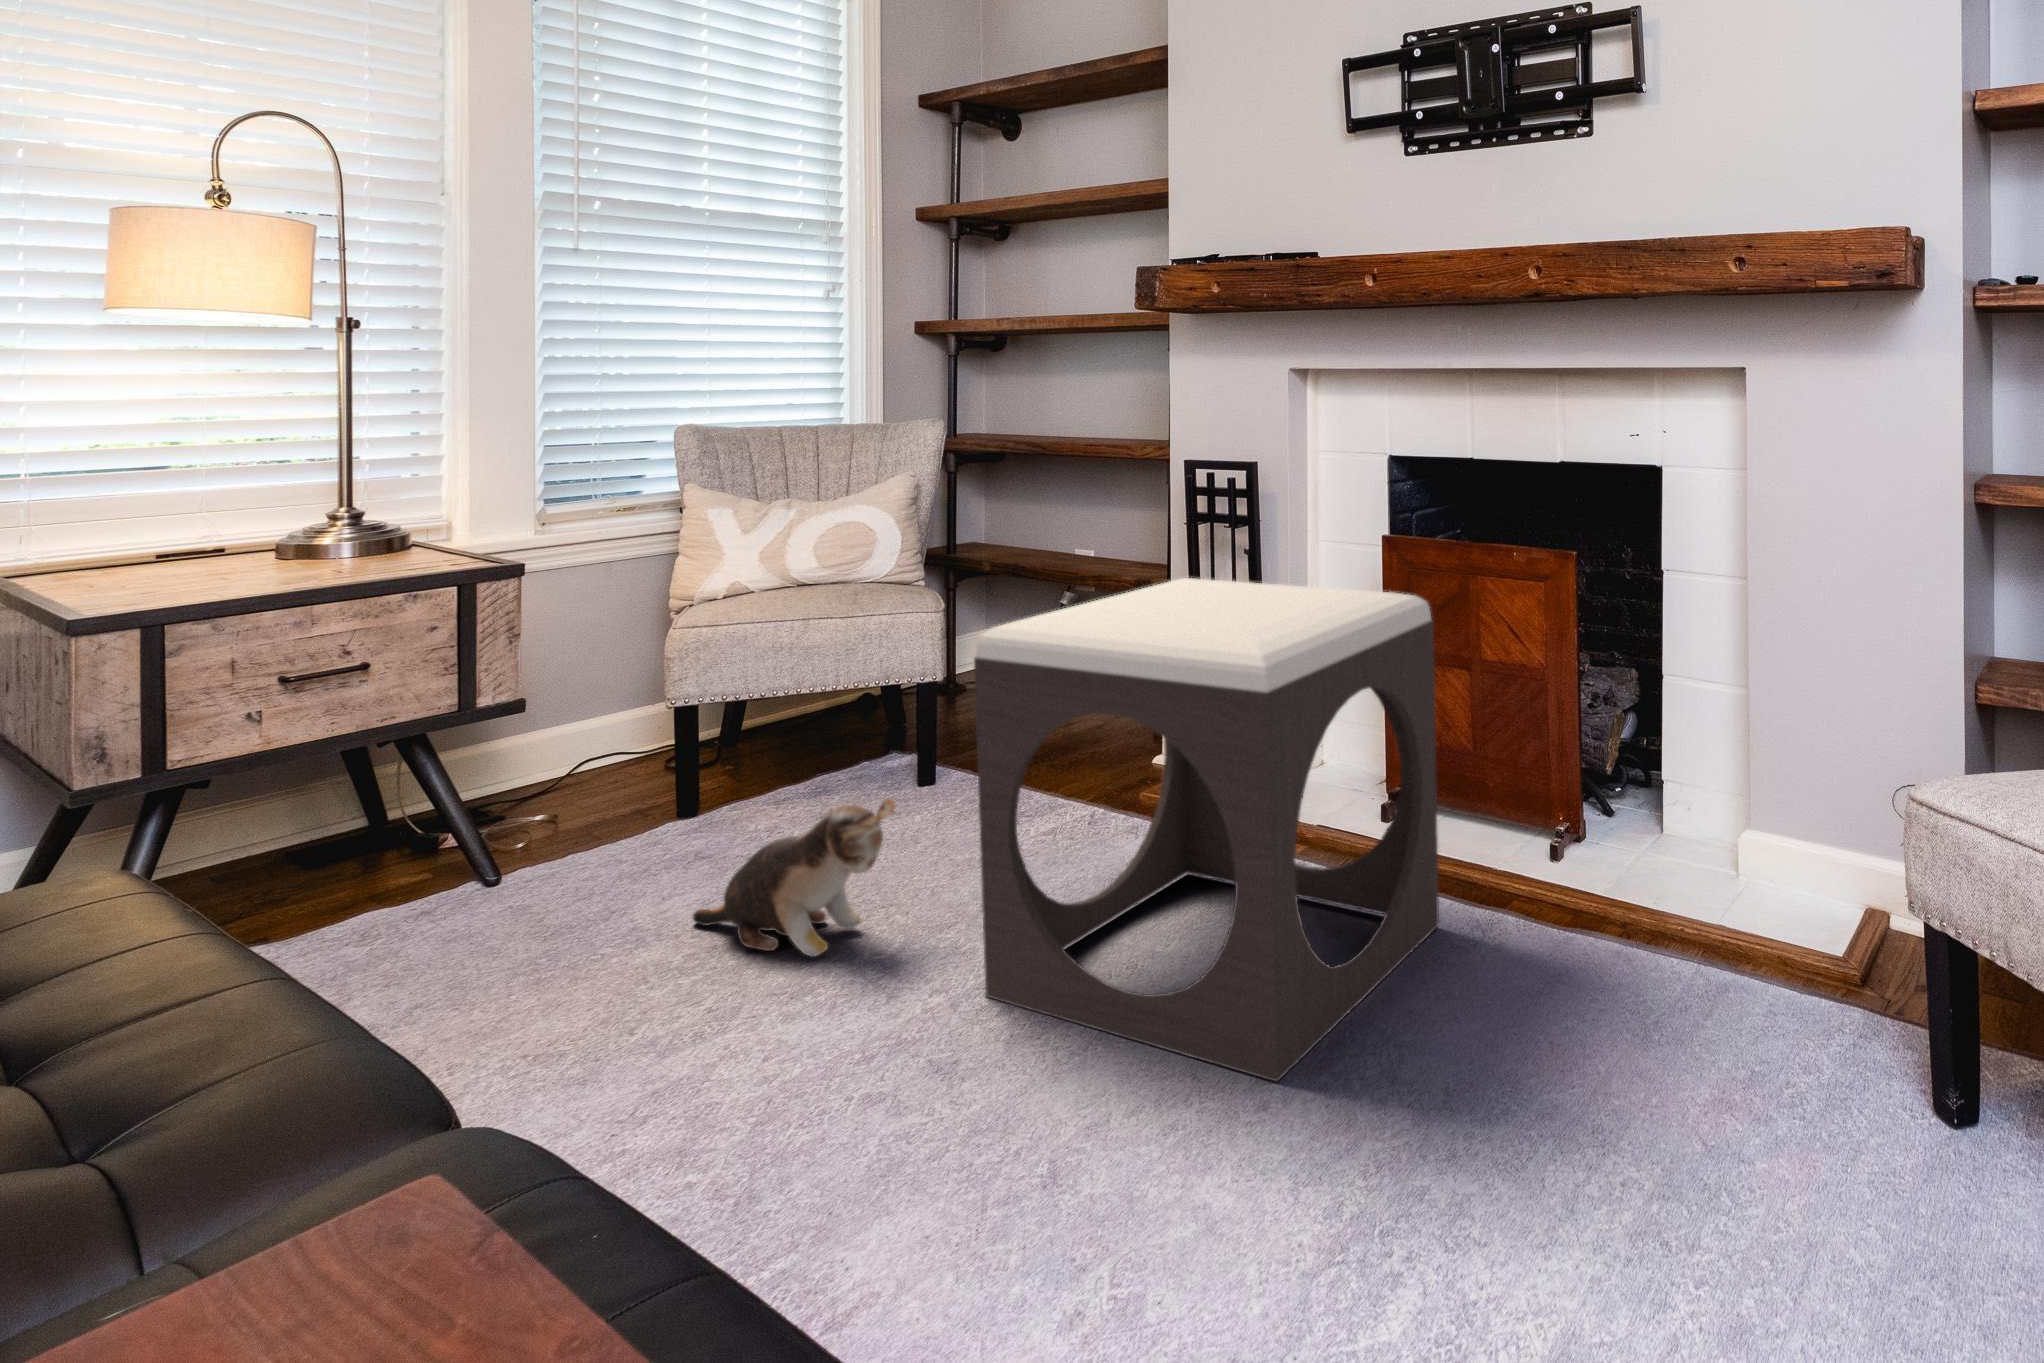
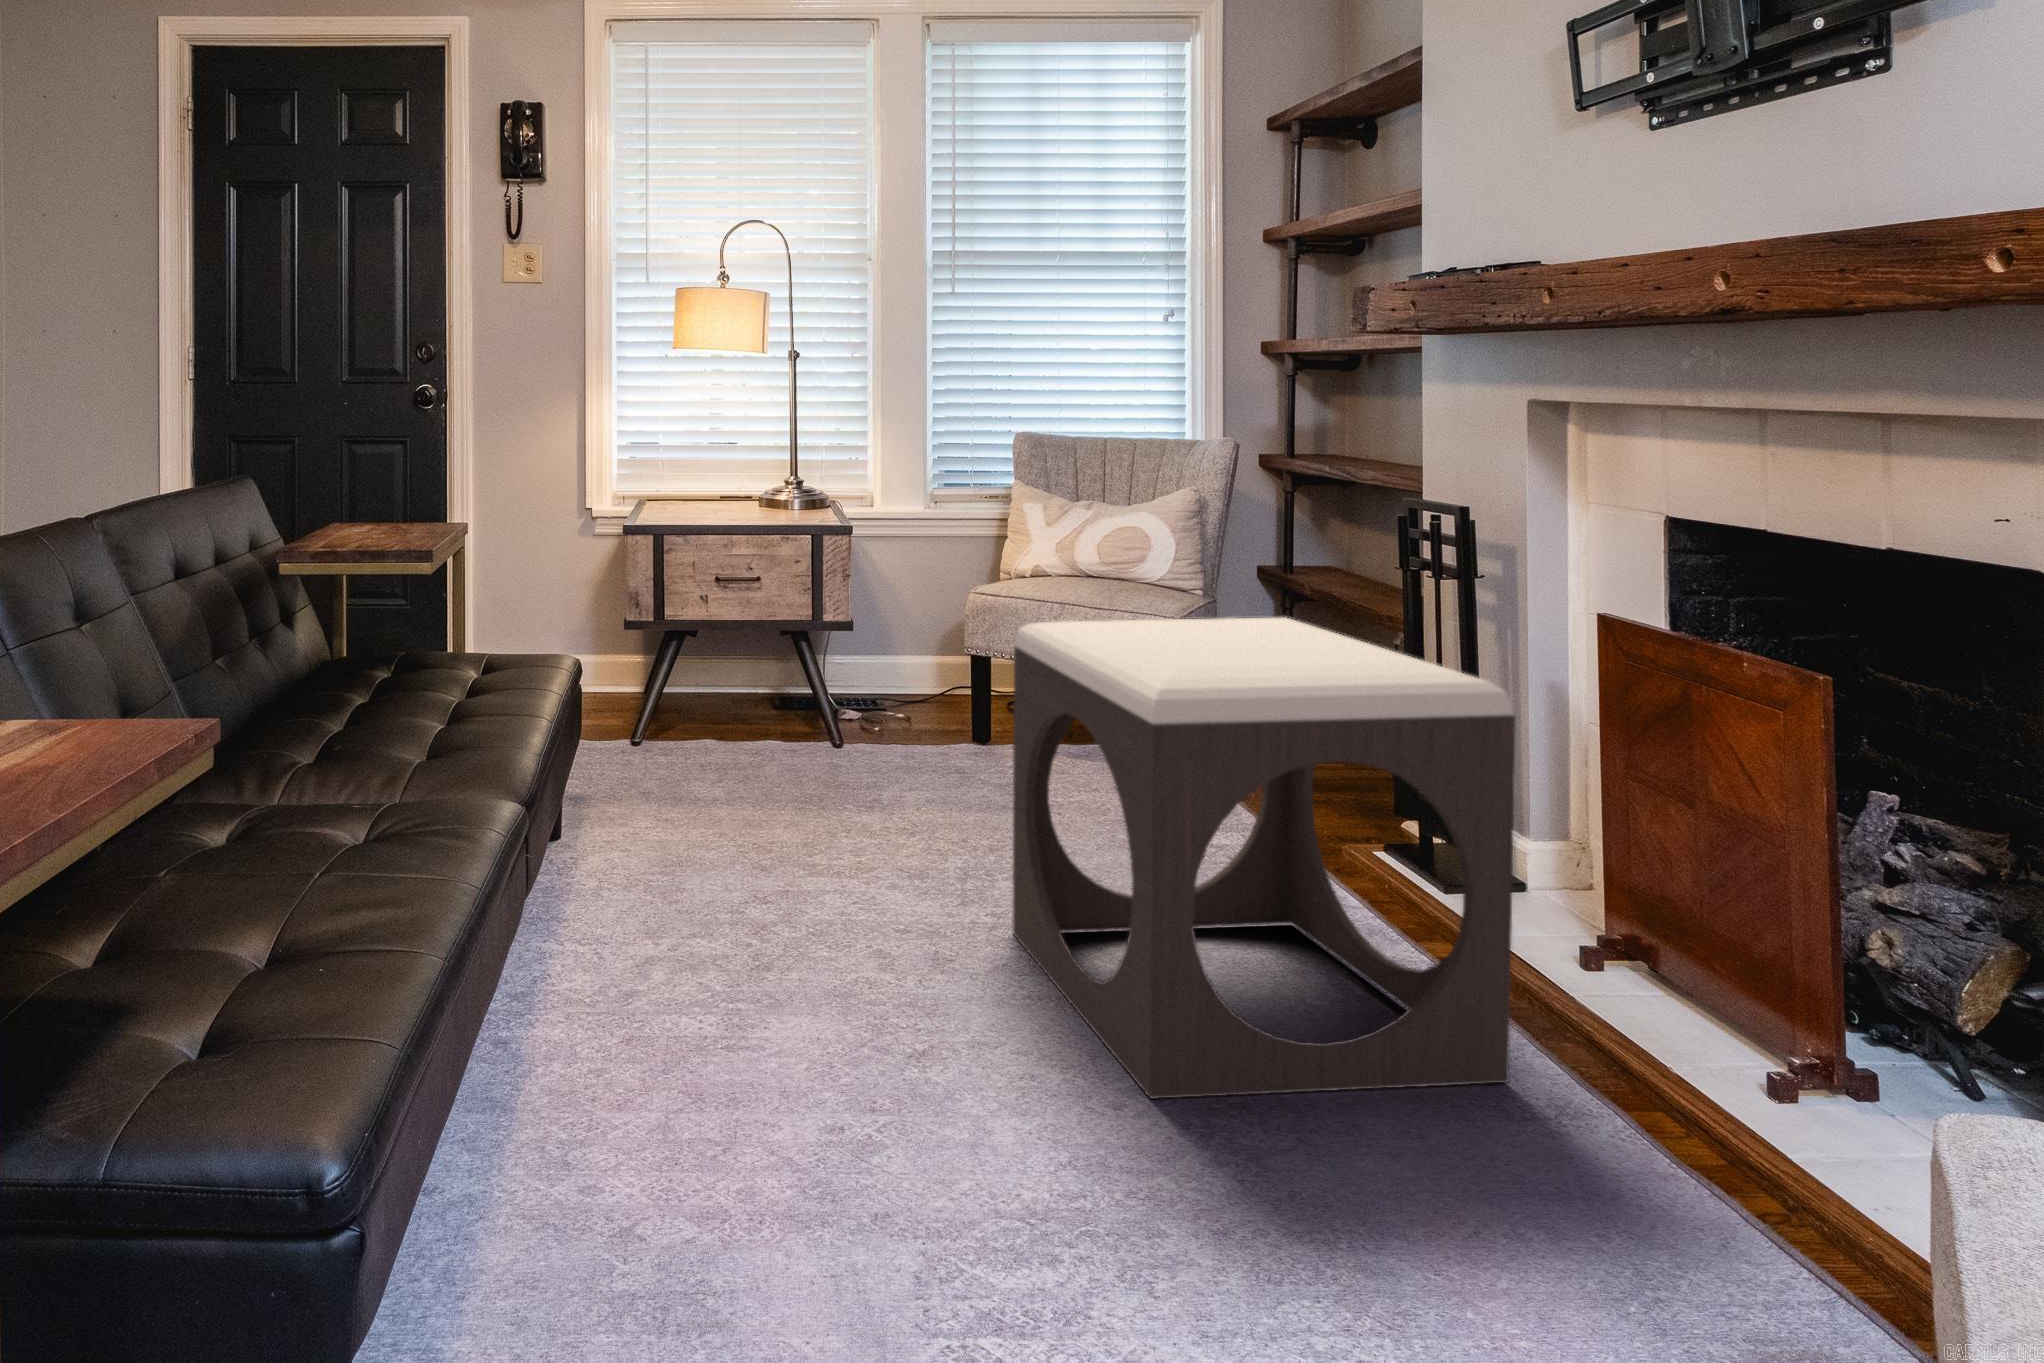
plush toy: present [693,799,896,957] -> none [892,748,998,859]

